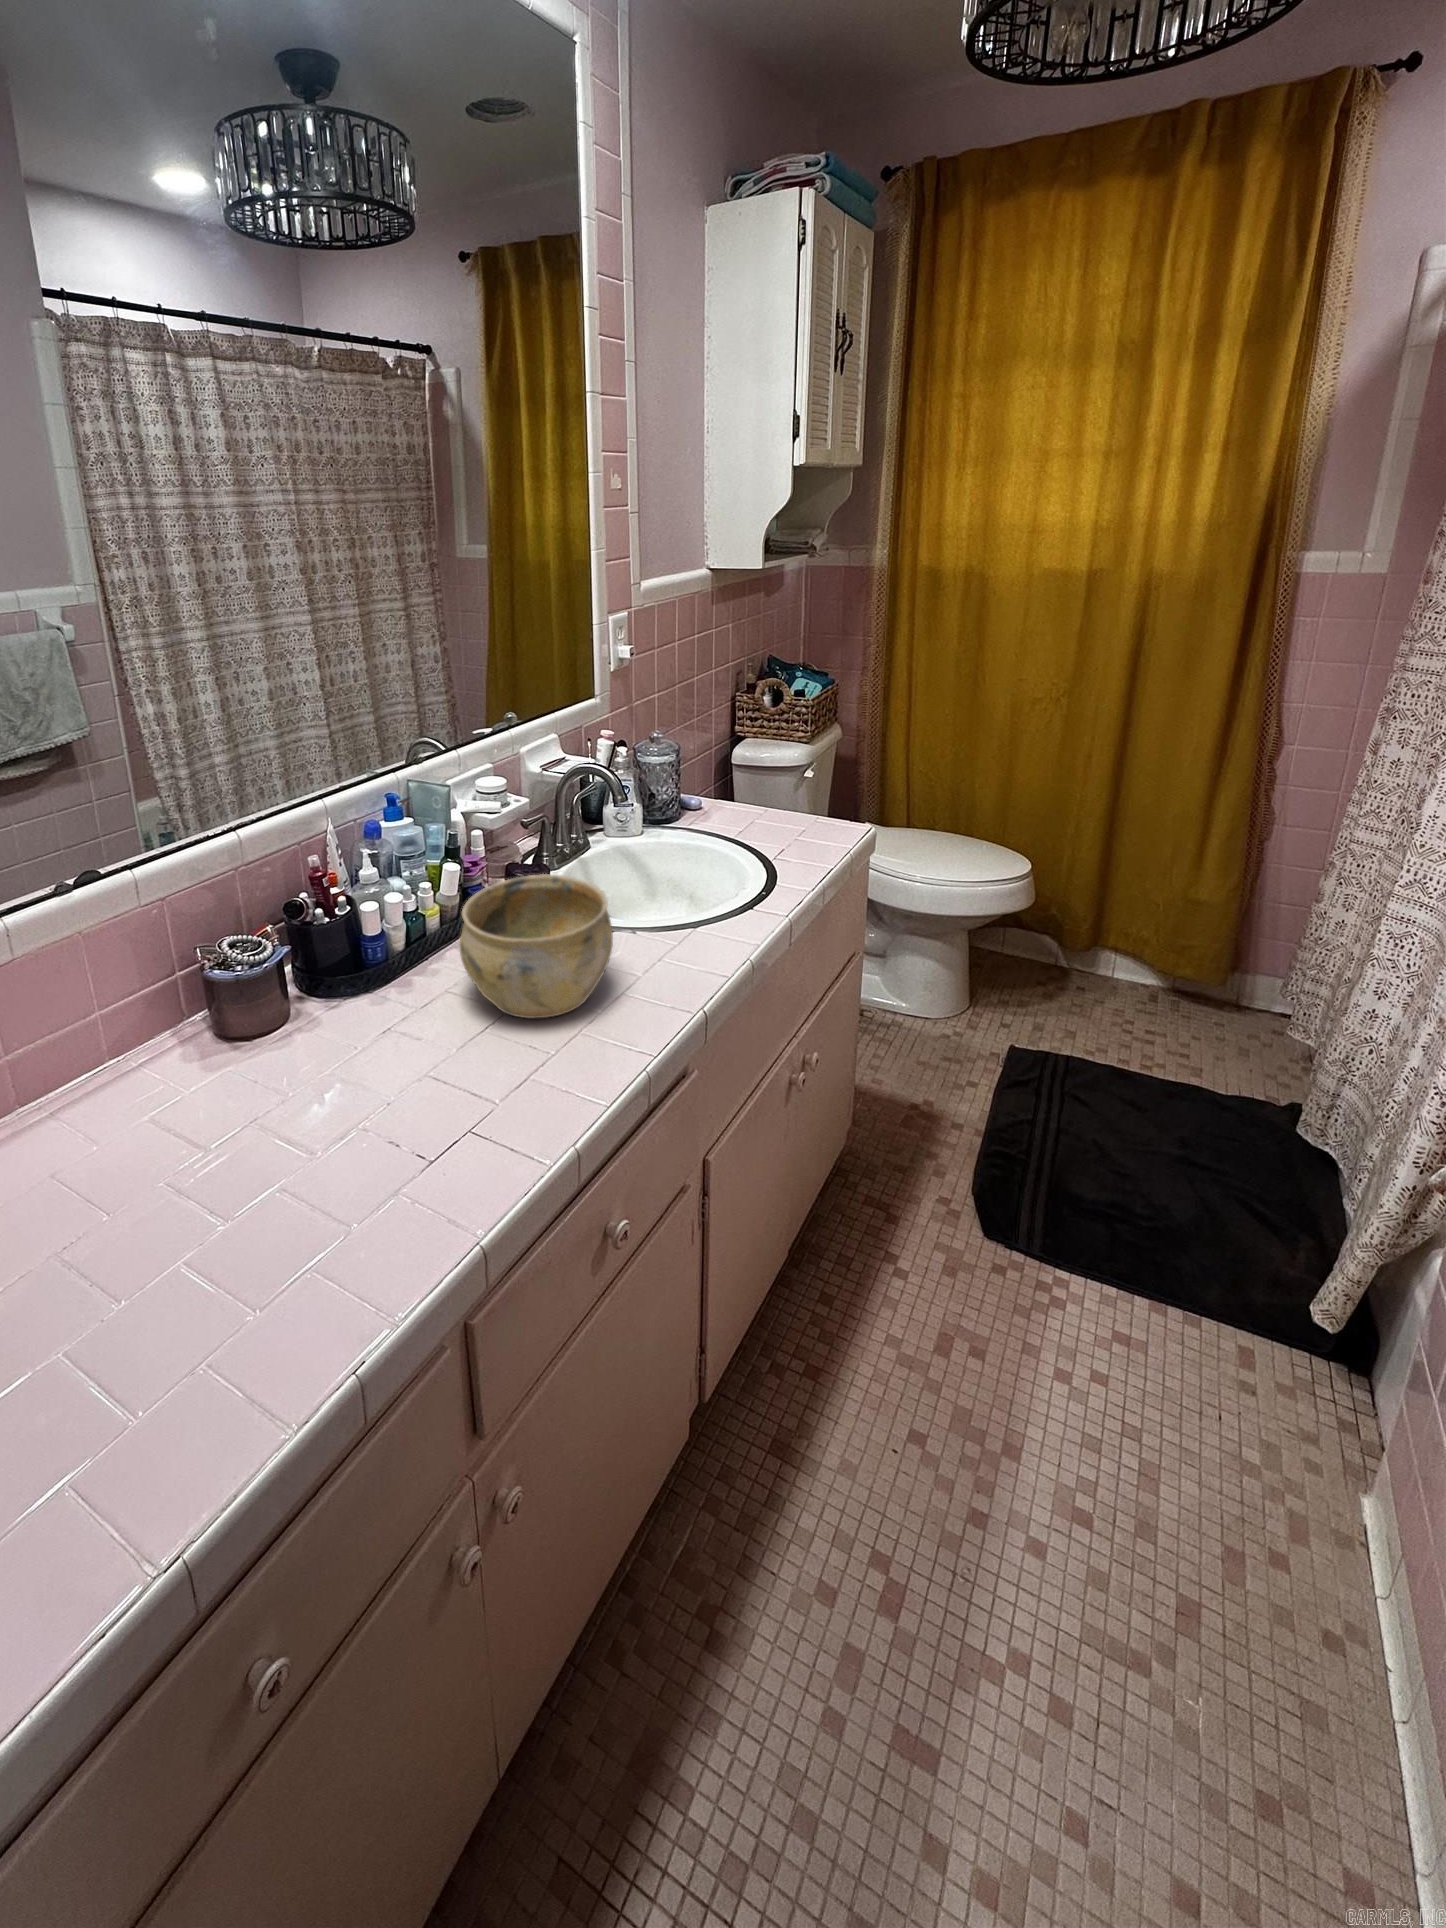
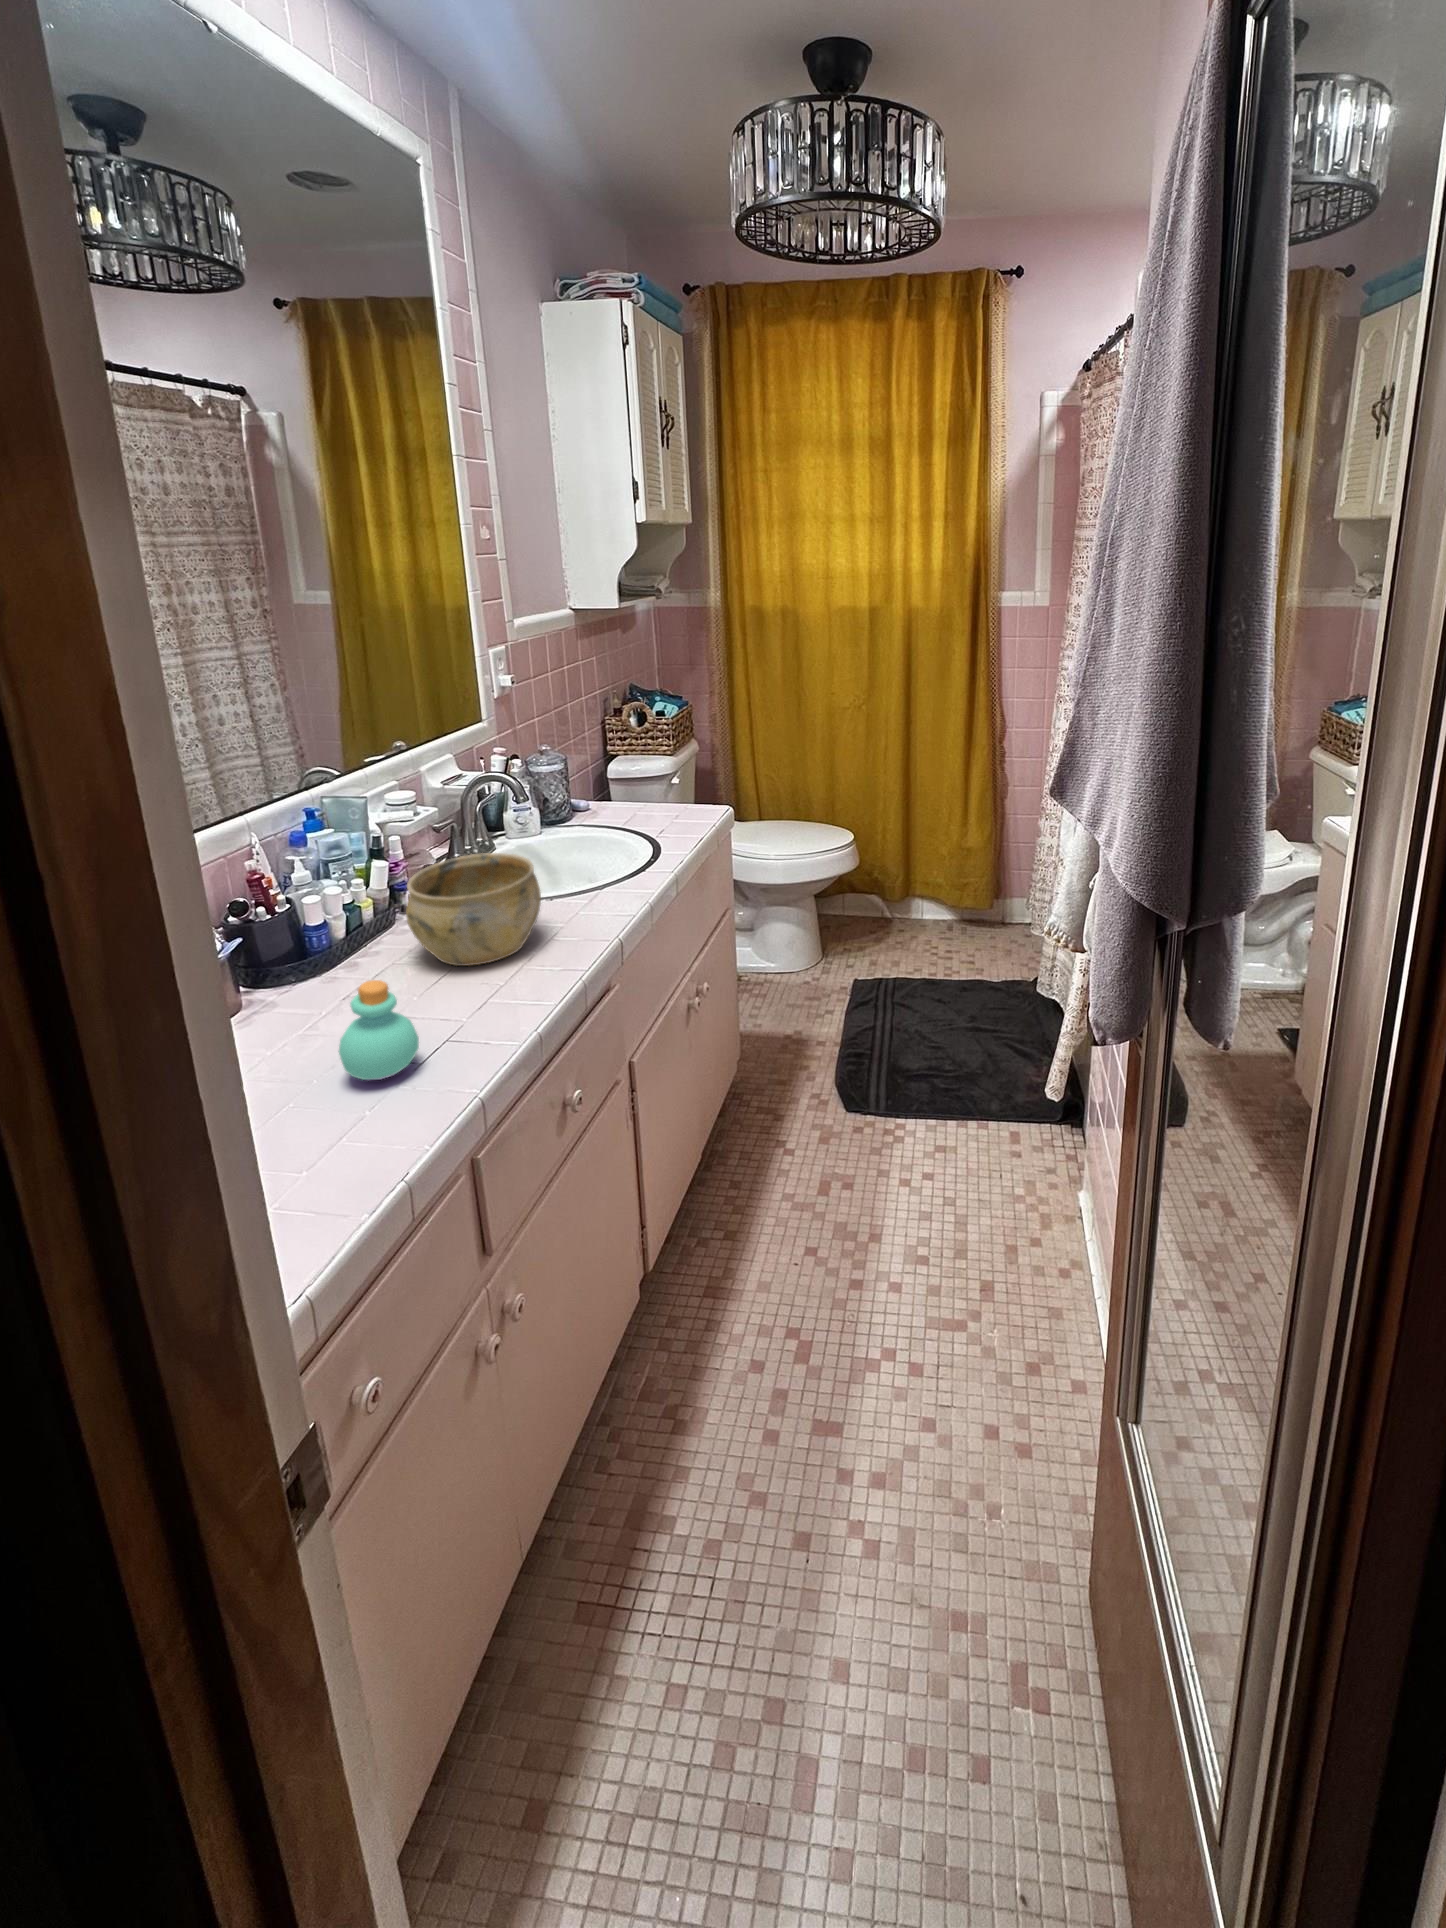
perfume bottle: none [336,1056,426,1184] -> present [339,980,419,1081]

